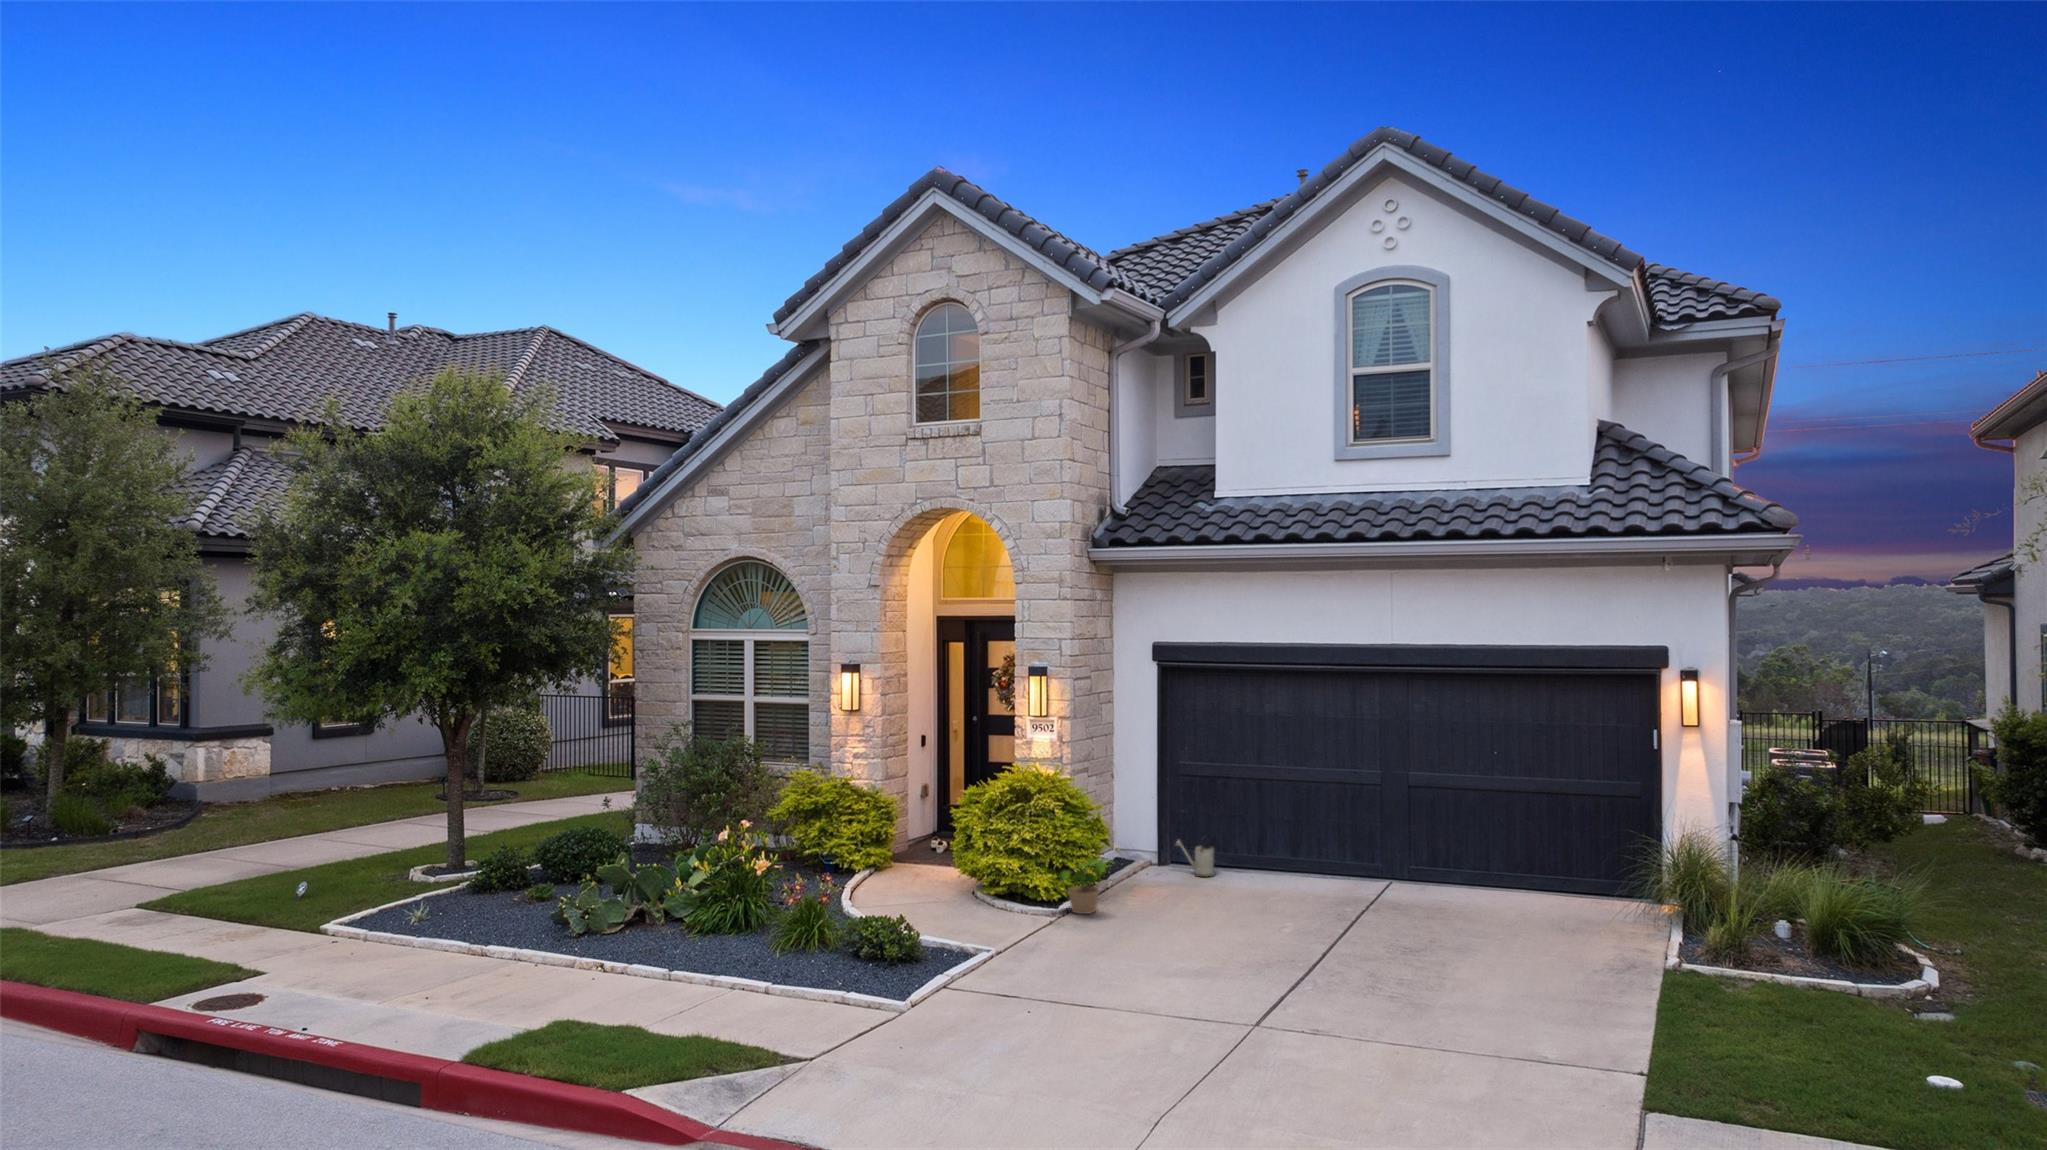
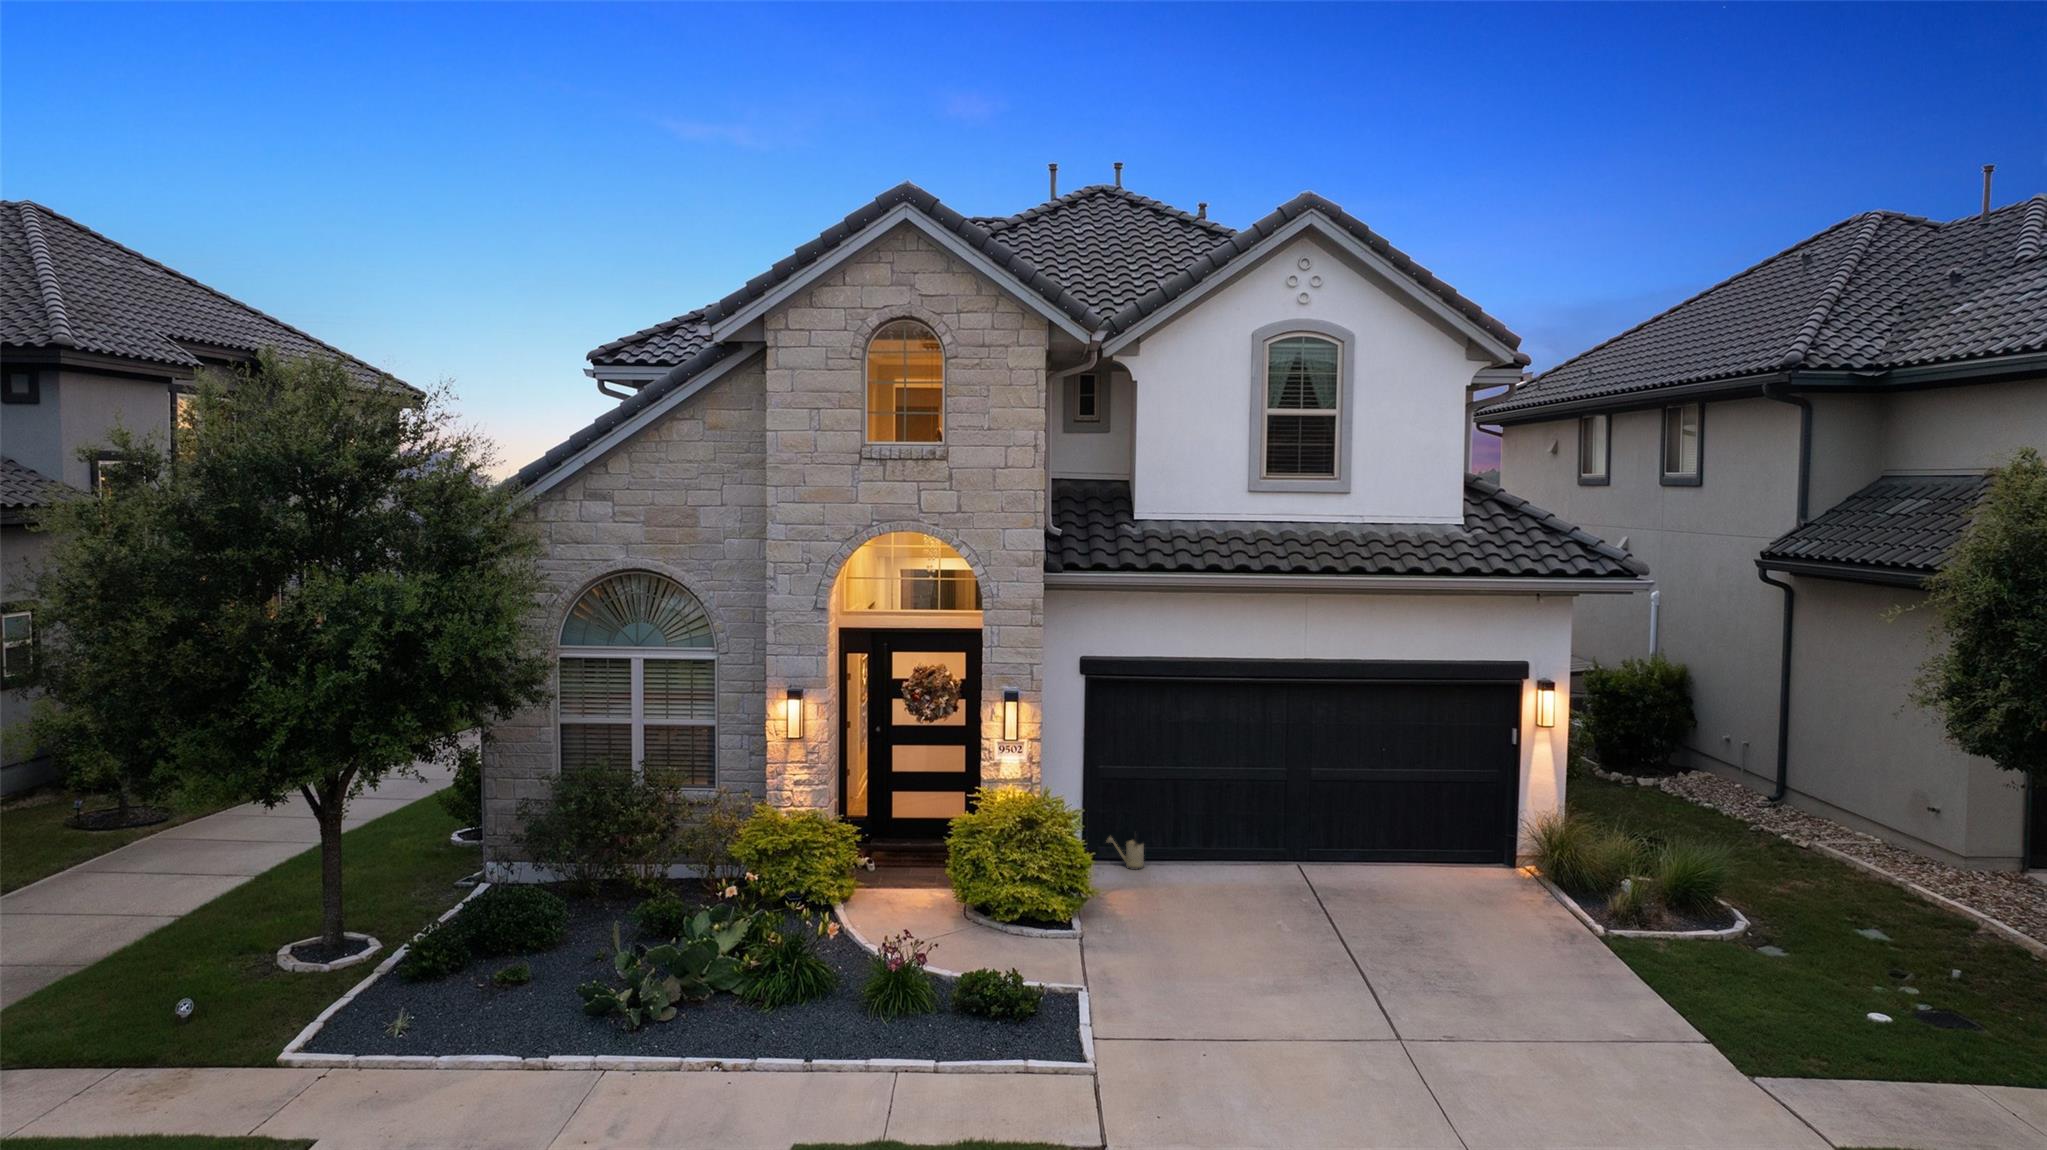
potted plant: present [1061,859,1113,914] -> none [1077,877,1131,928]

